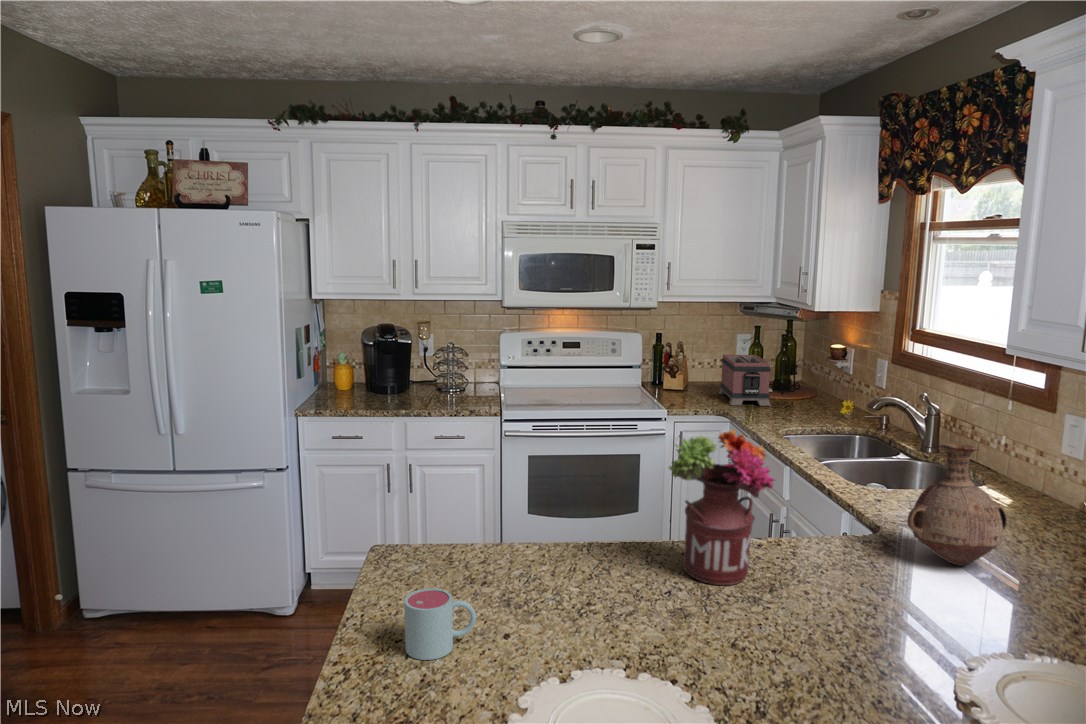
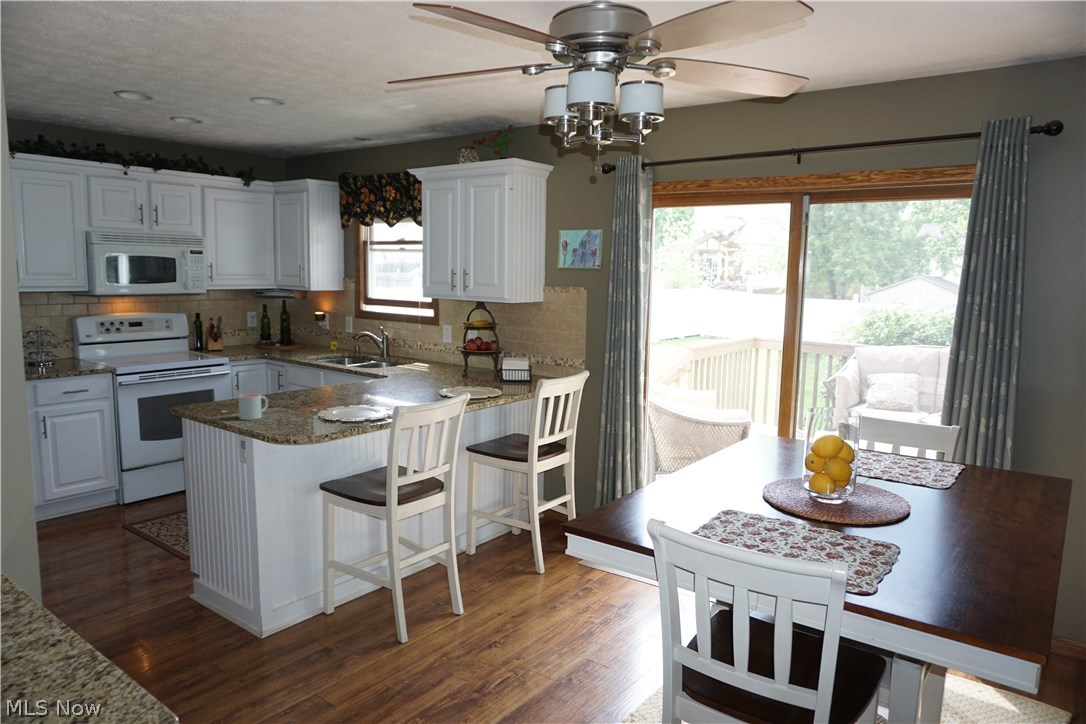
toaster: present [719,355,771,406] -> none [247,322,287,352]
flower arrangement: present [669,430,774,585] -> none [315,327,362,394]
vase: present [907,443,1007,566] -> none [402,331,436,380]

